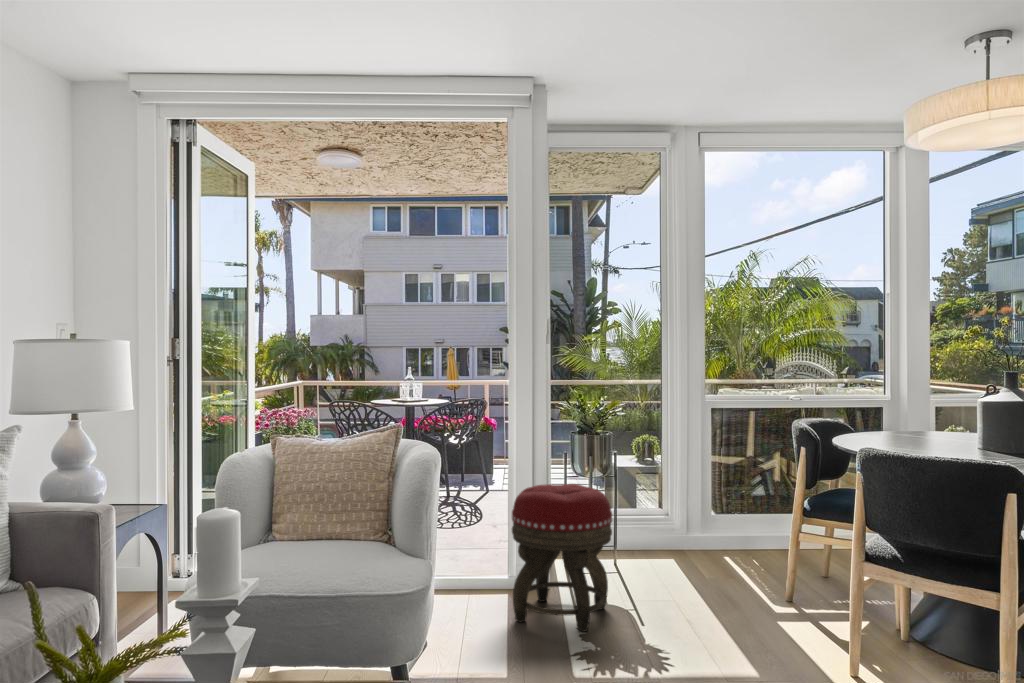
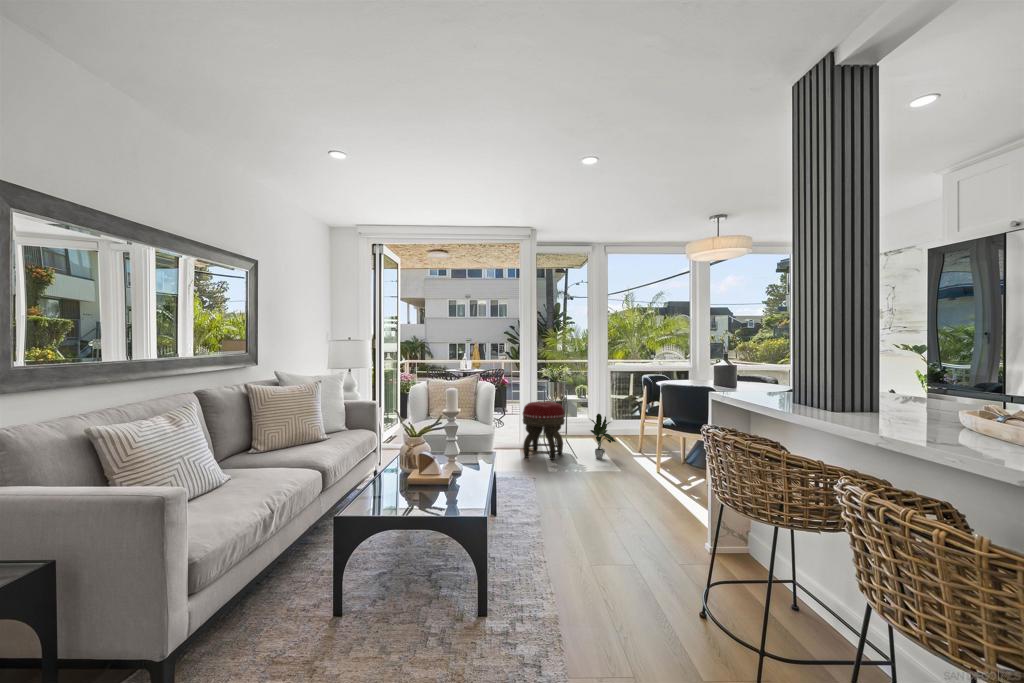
potted plant: none [669,515,740,627] -> present [590,414,616,459]

